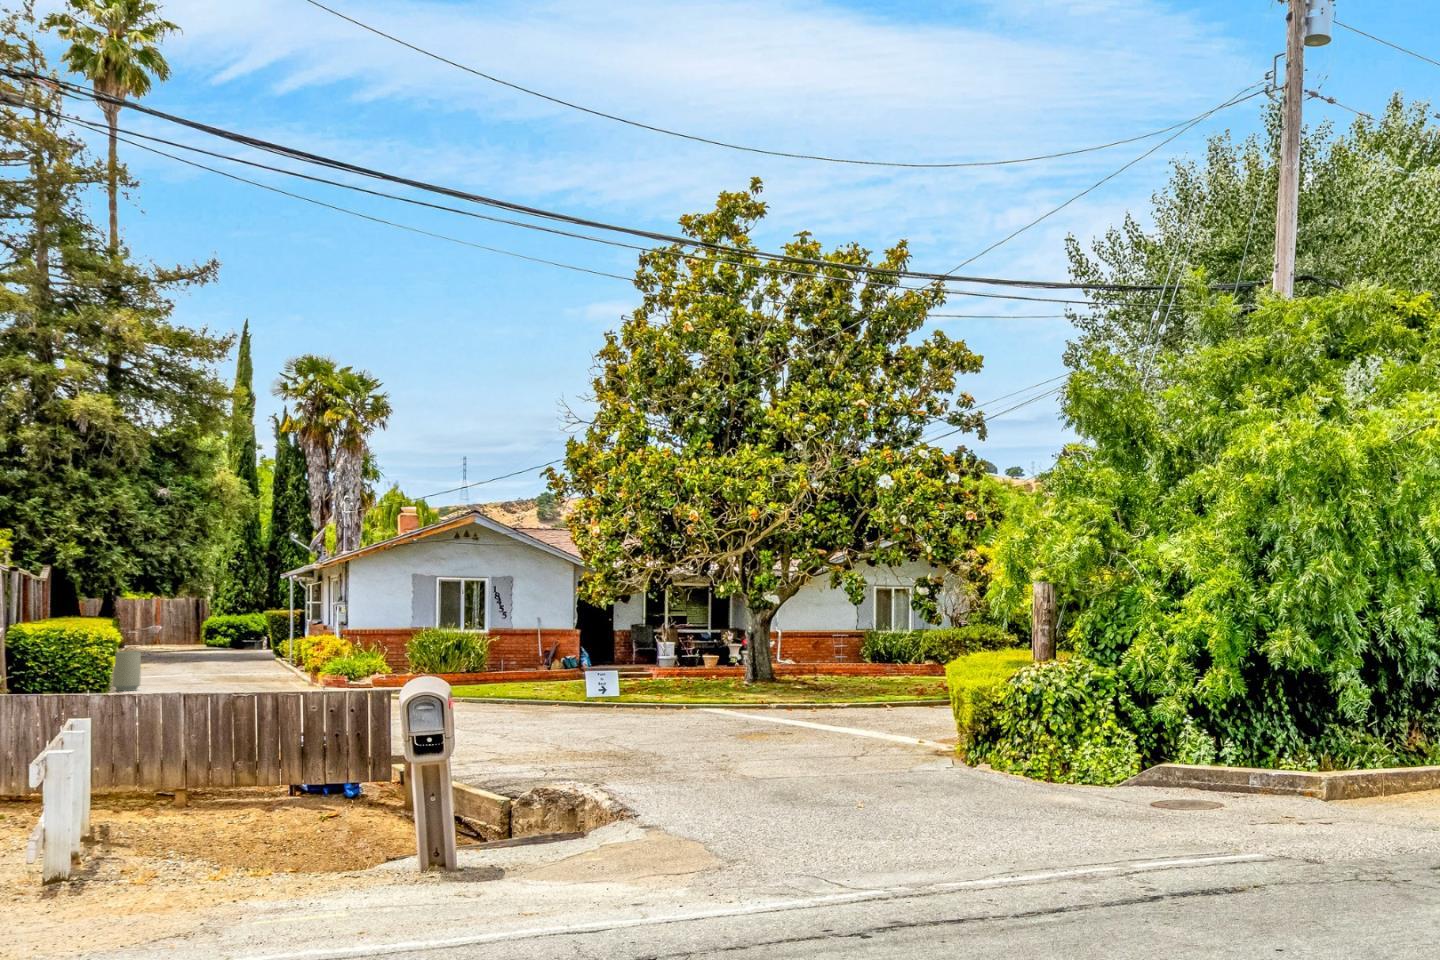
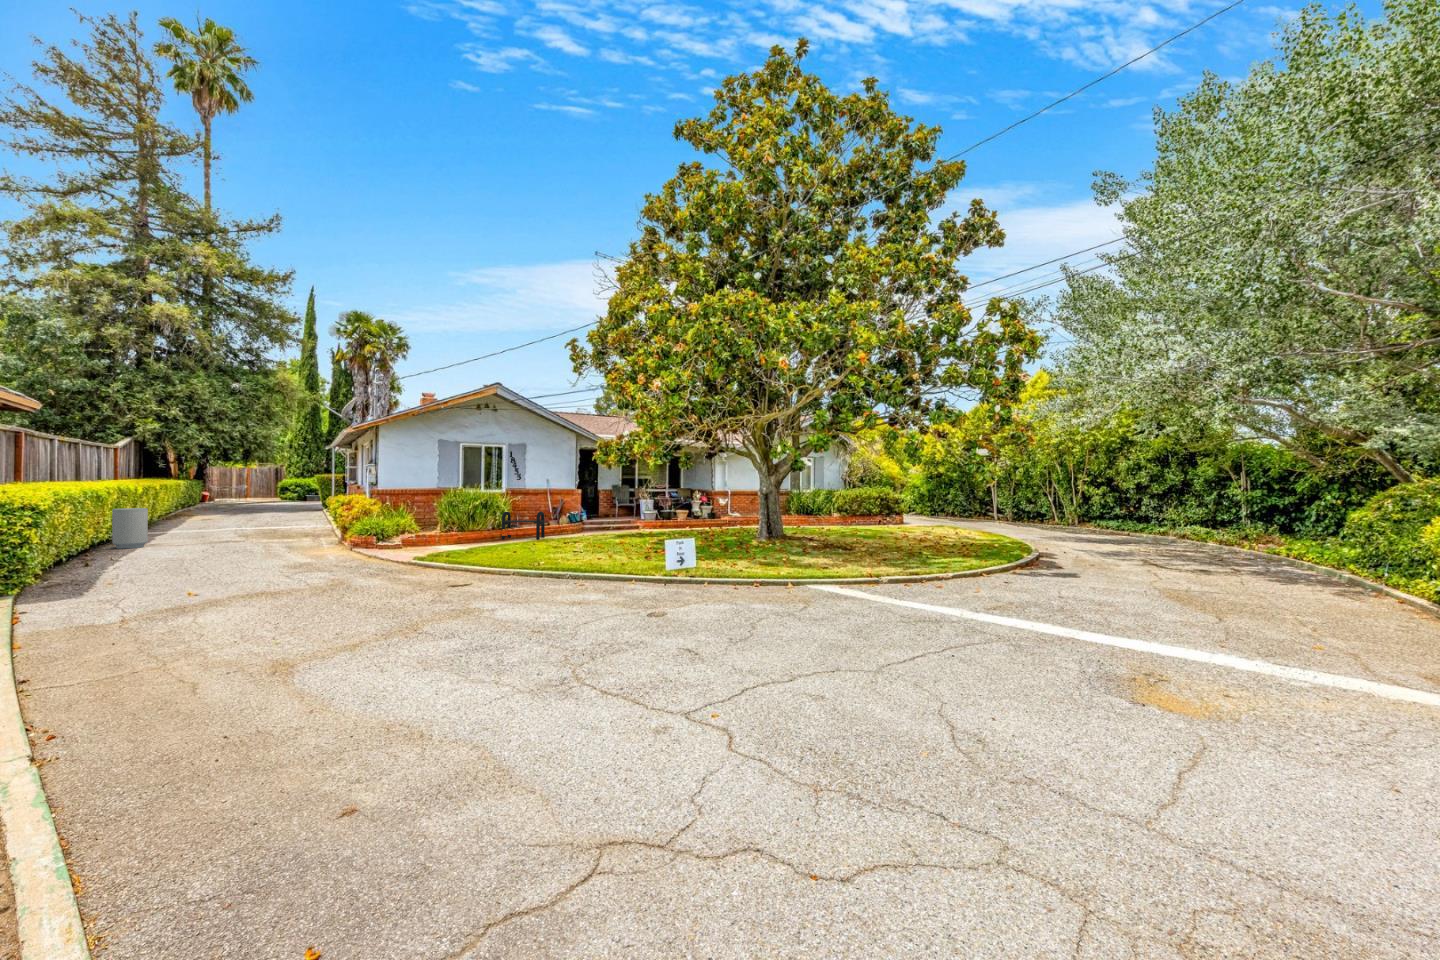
bench: none [474,653,523,685] -> present [501,512,545,540]

